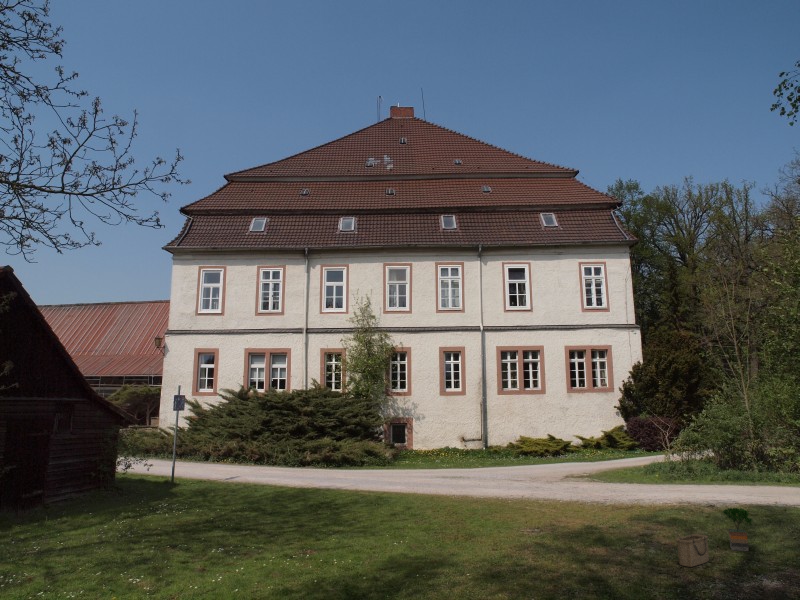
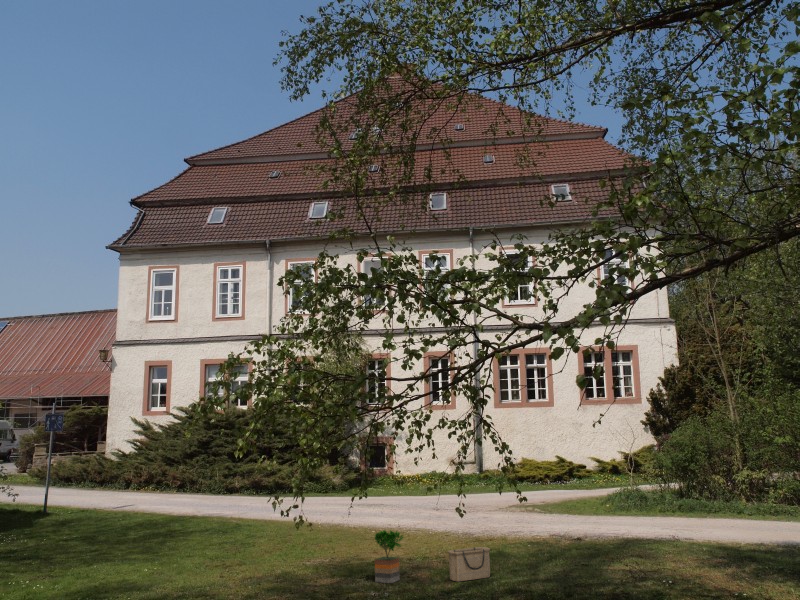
potted tree: present [722,508,752,551] -> present [375,530,403,583]

